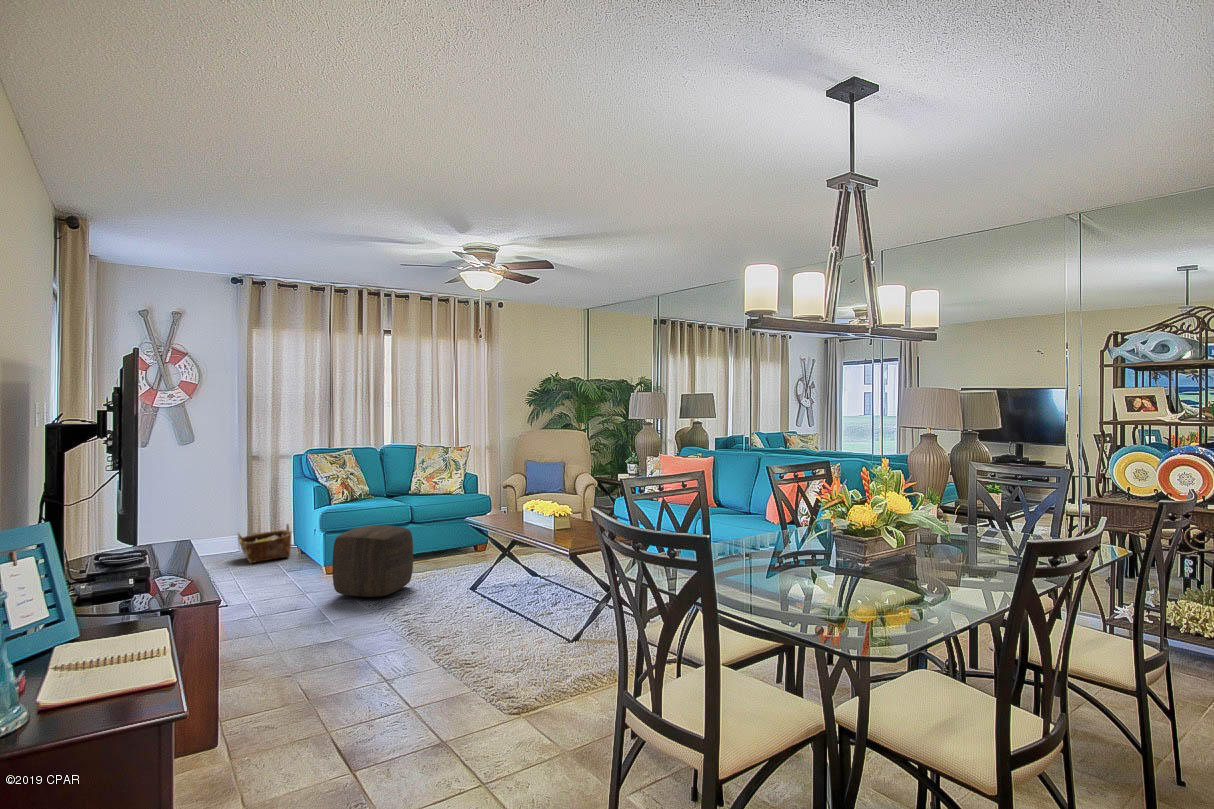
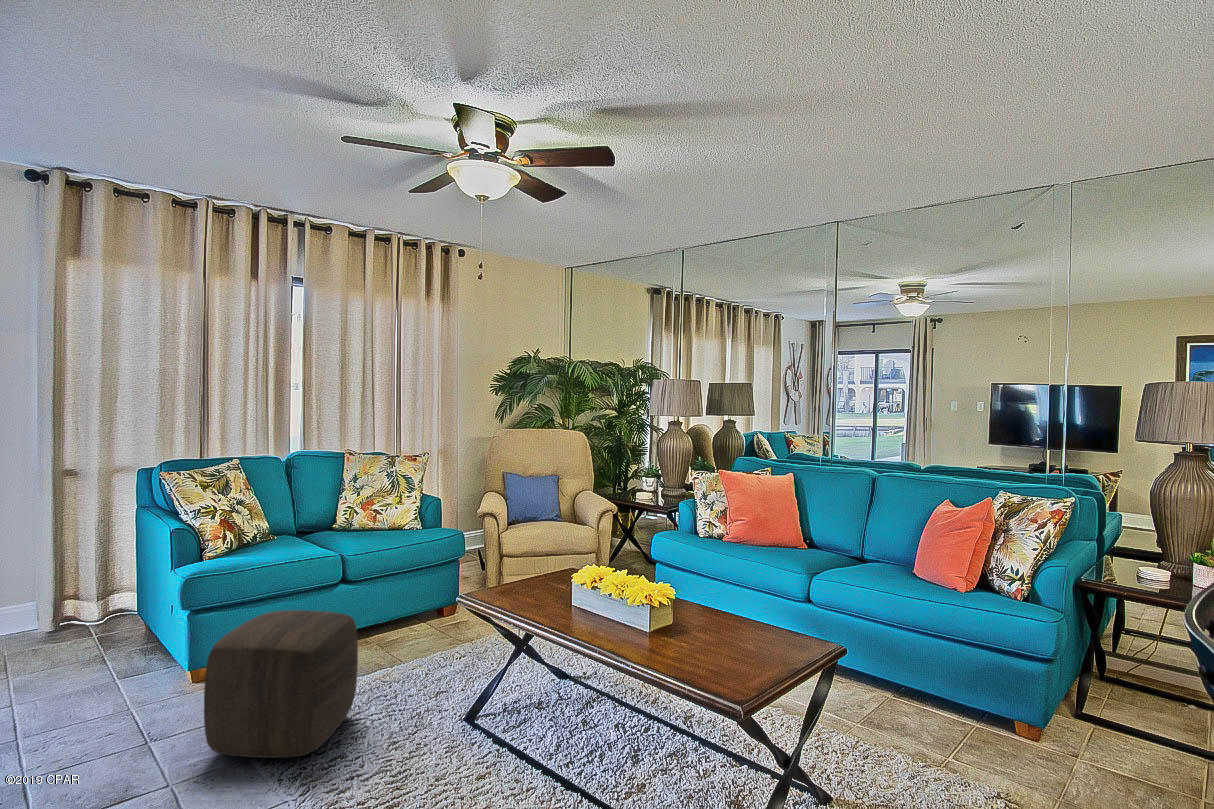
woven basket: present [238,524,291,563] -> none [28,583,131,659]

